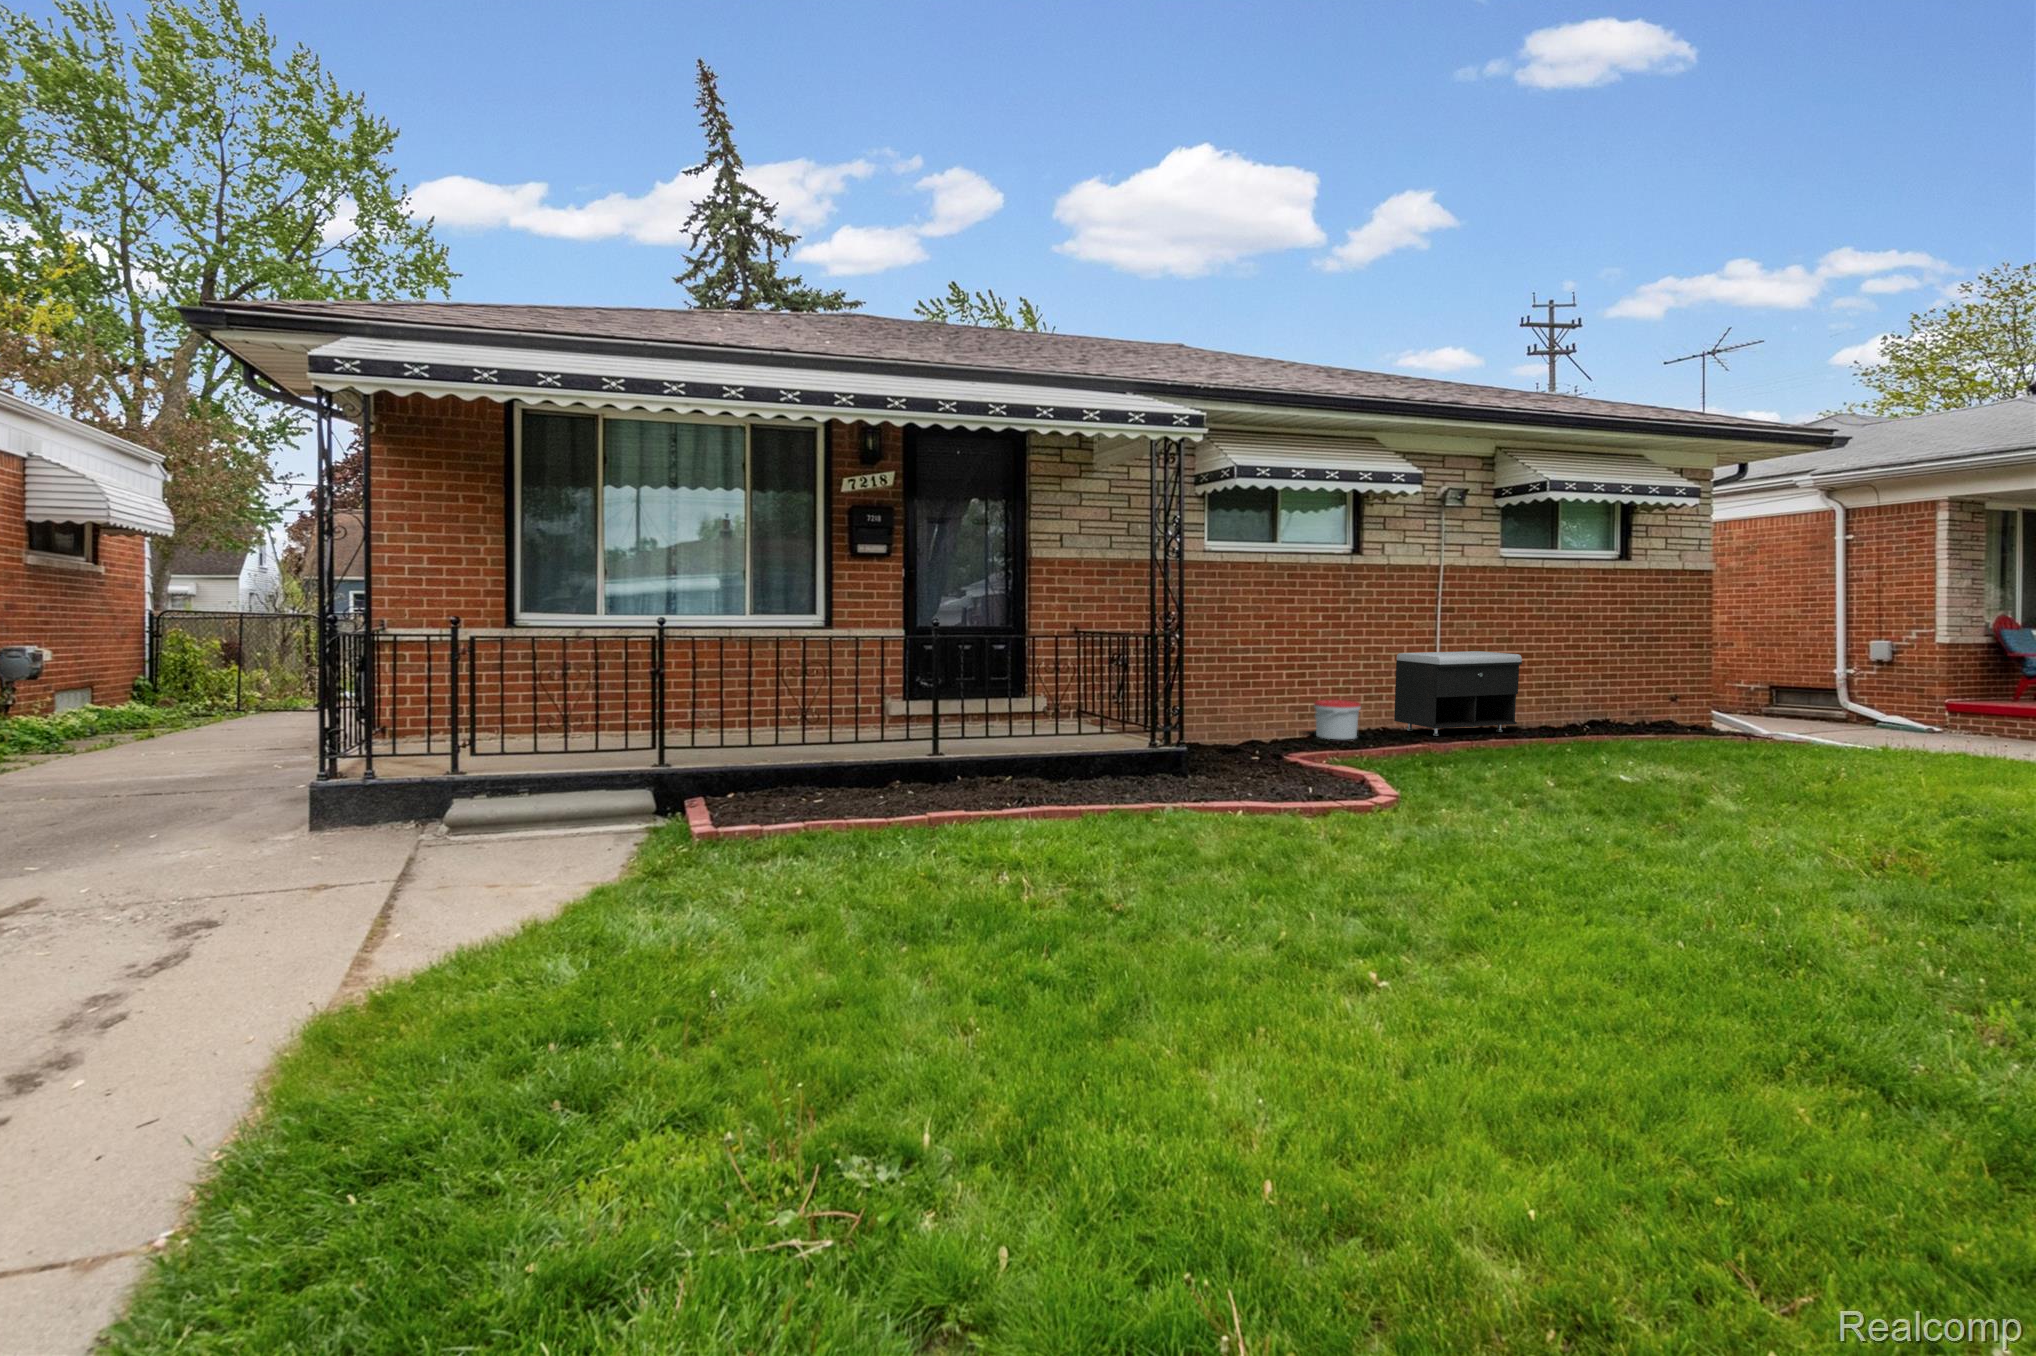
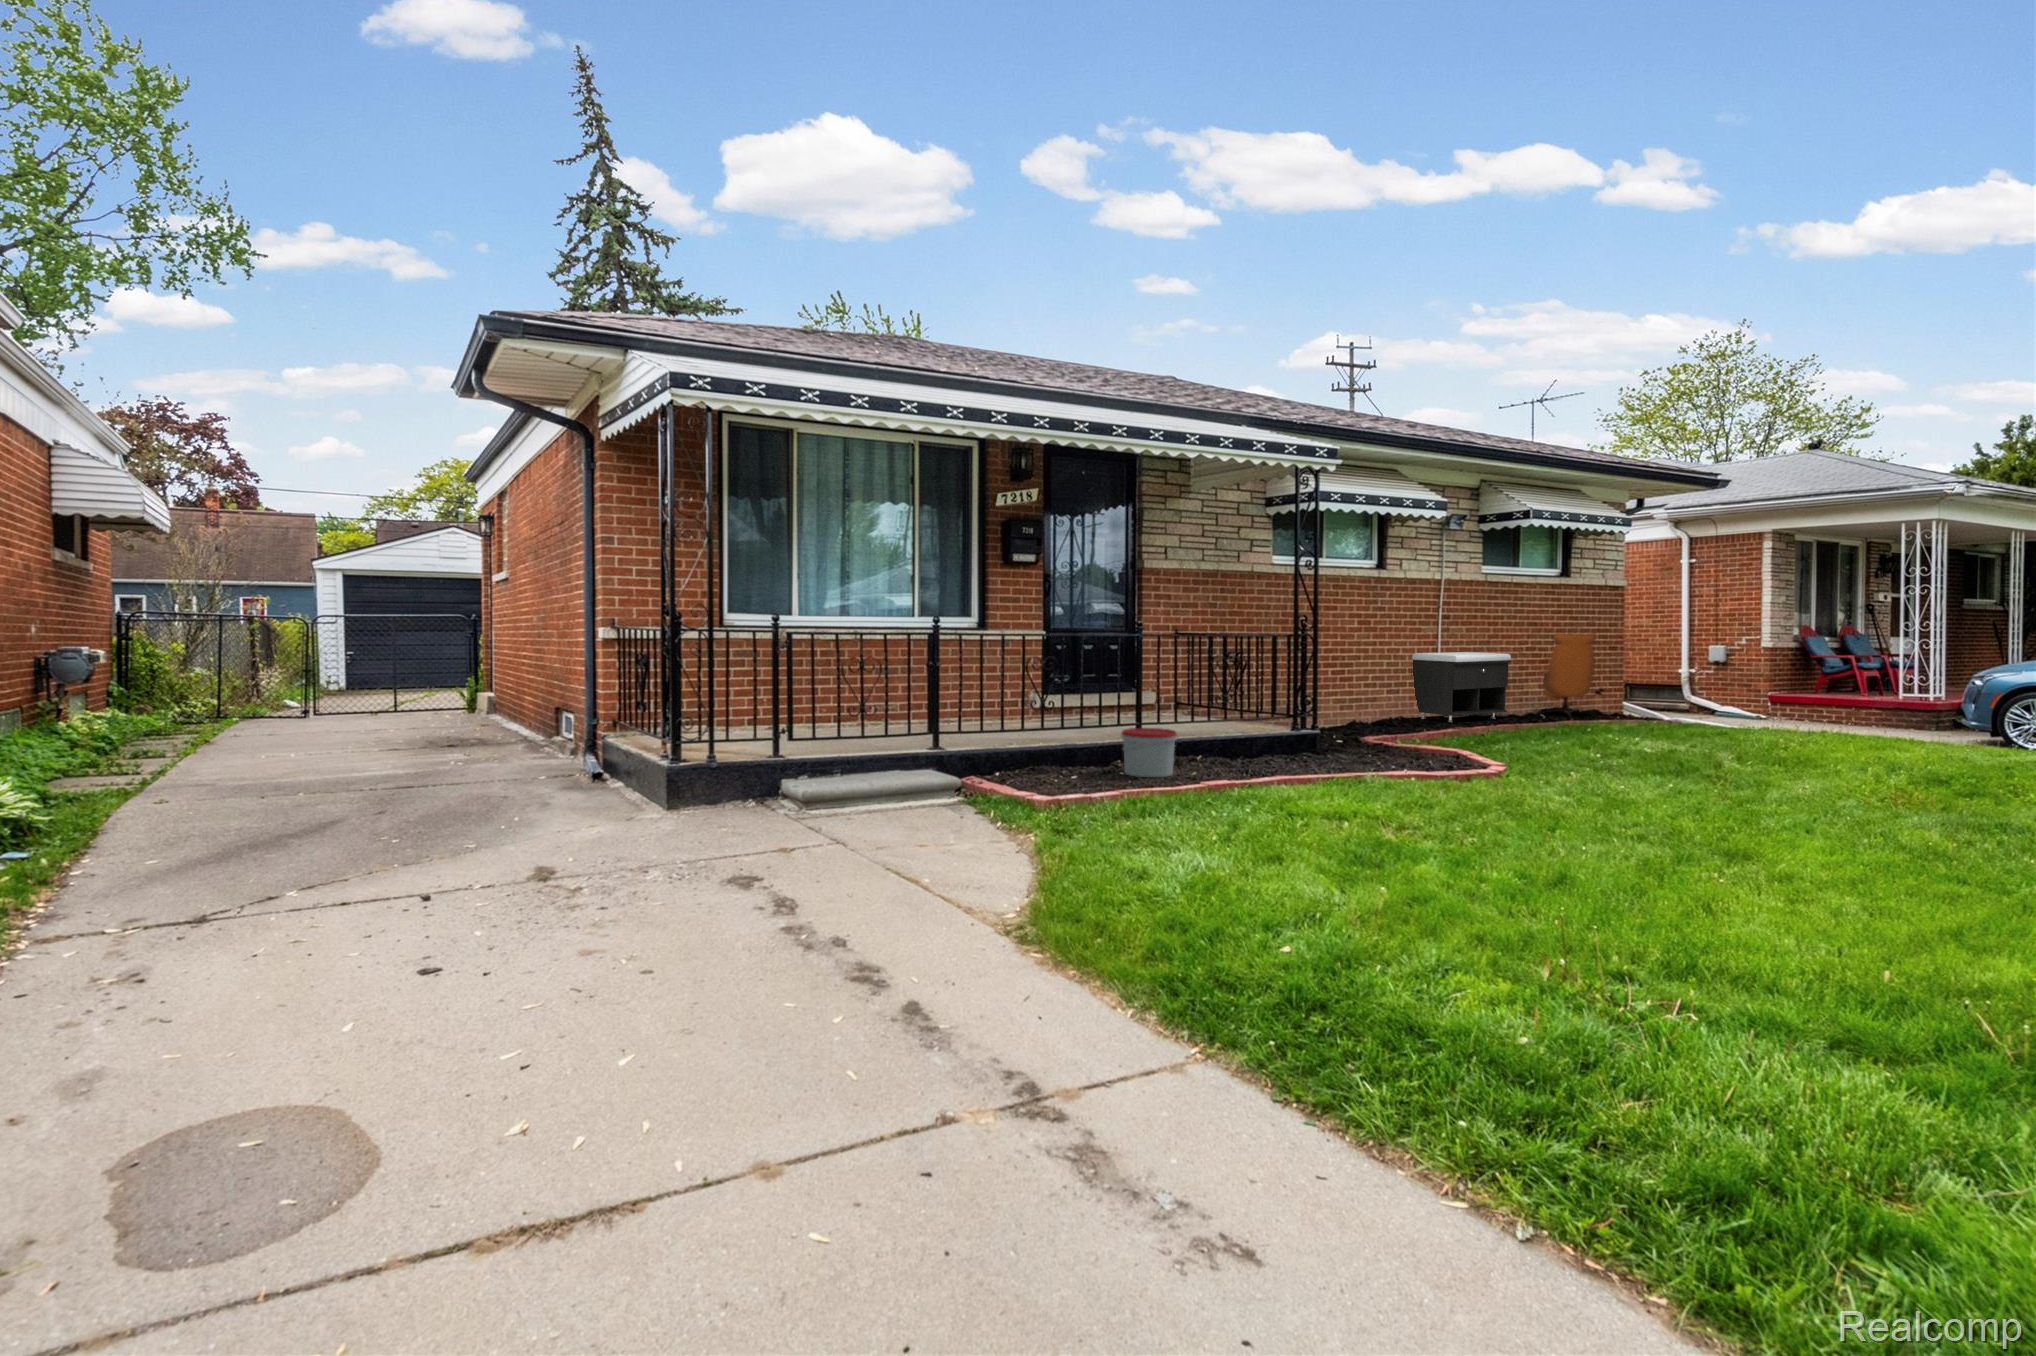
lounge chair: none [1567,631,1640,732] -> present [1542,634,1596,715]
bucket: present [1314,700,1361,739] -> present [1121,728,1177,777]

